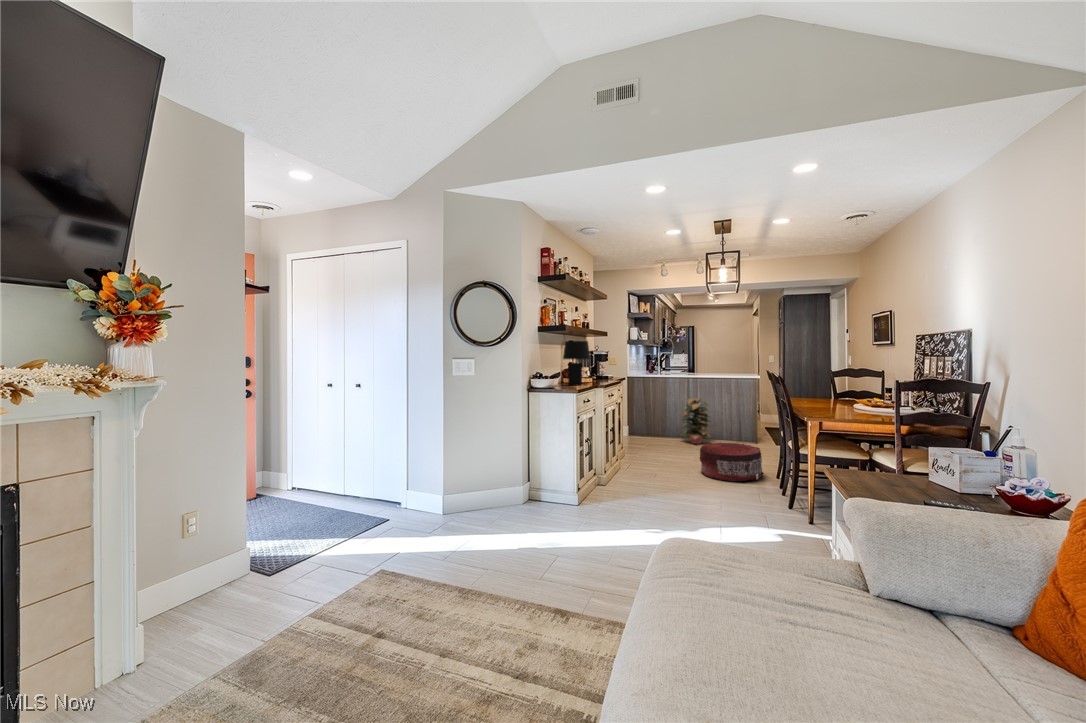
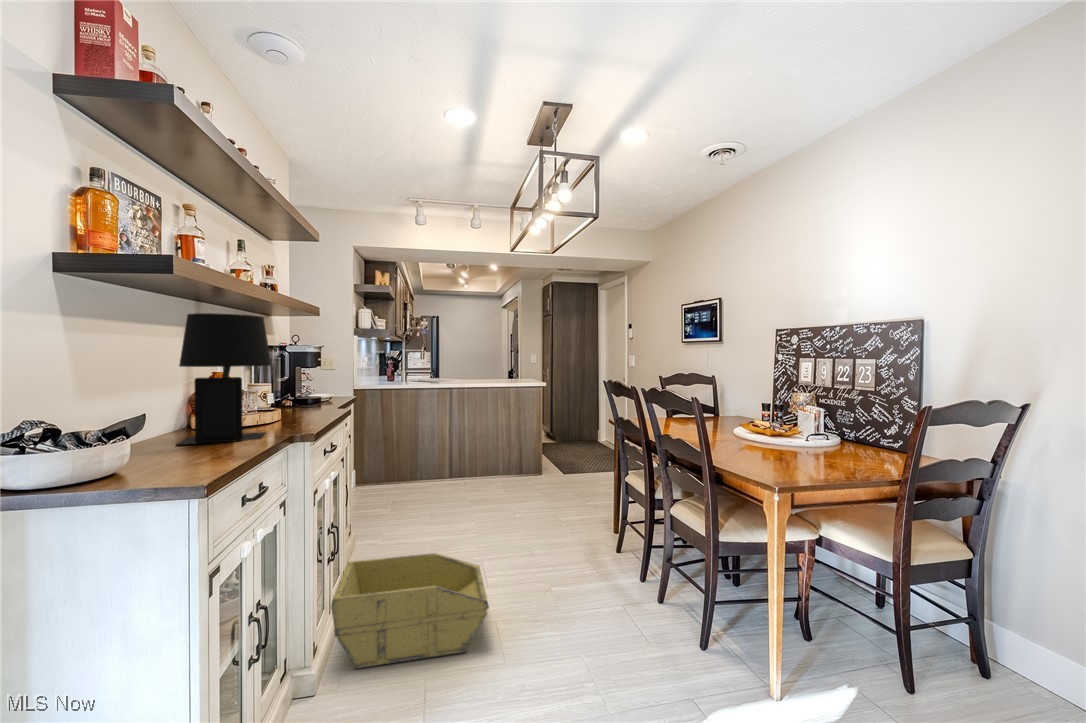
decorative plant: present [682,398,710,444] -> none [439,419,490,488]
pouf: present [700,442,764,481] -> none [502,497,601,580]
storage bin: none [611,448,680,490] -> present [331,553,489,669]

